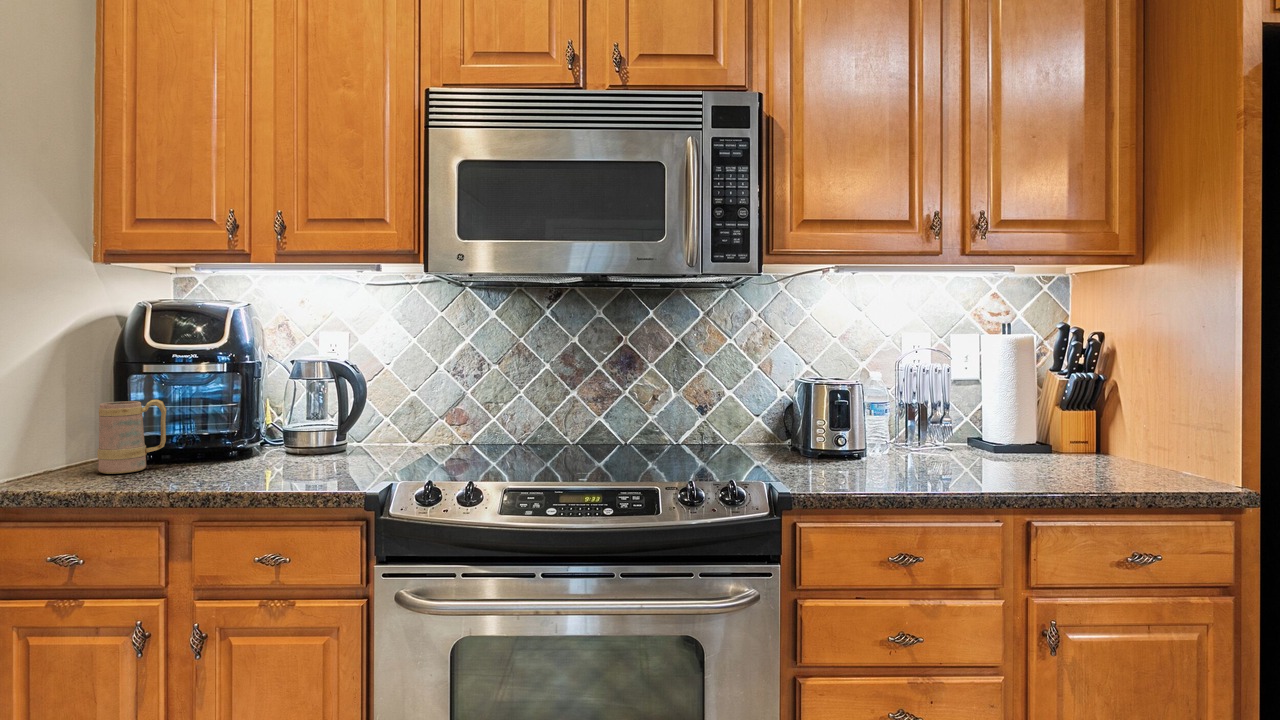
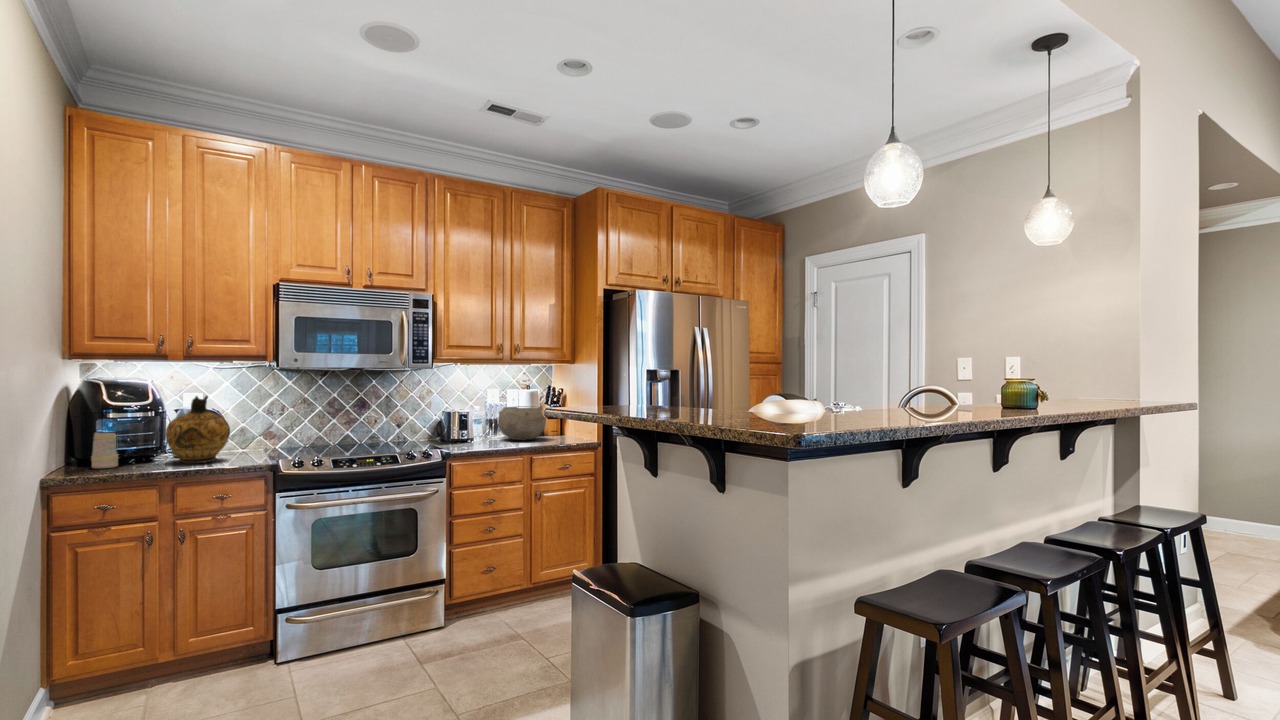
ceramic jug: none [213,332,336,475] -> present [165,396,230,463]
ceramic bowl: none [927,375,1058,462] -> present [498,406,546,440]

